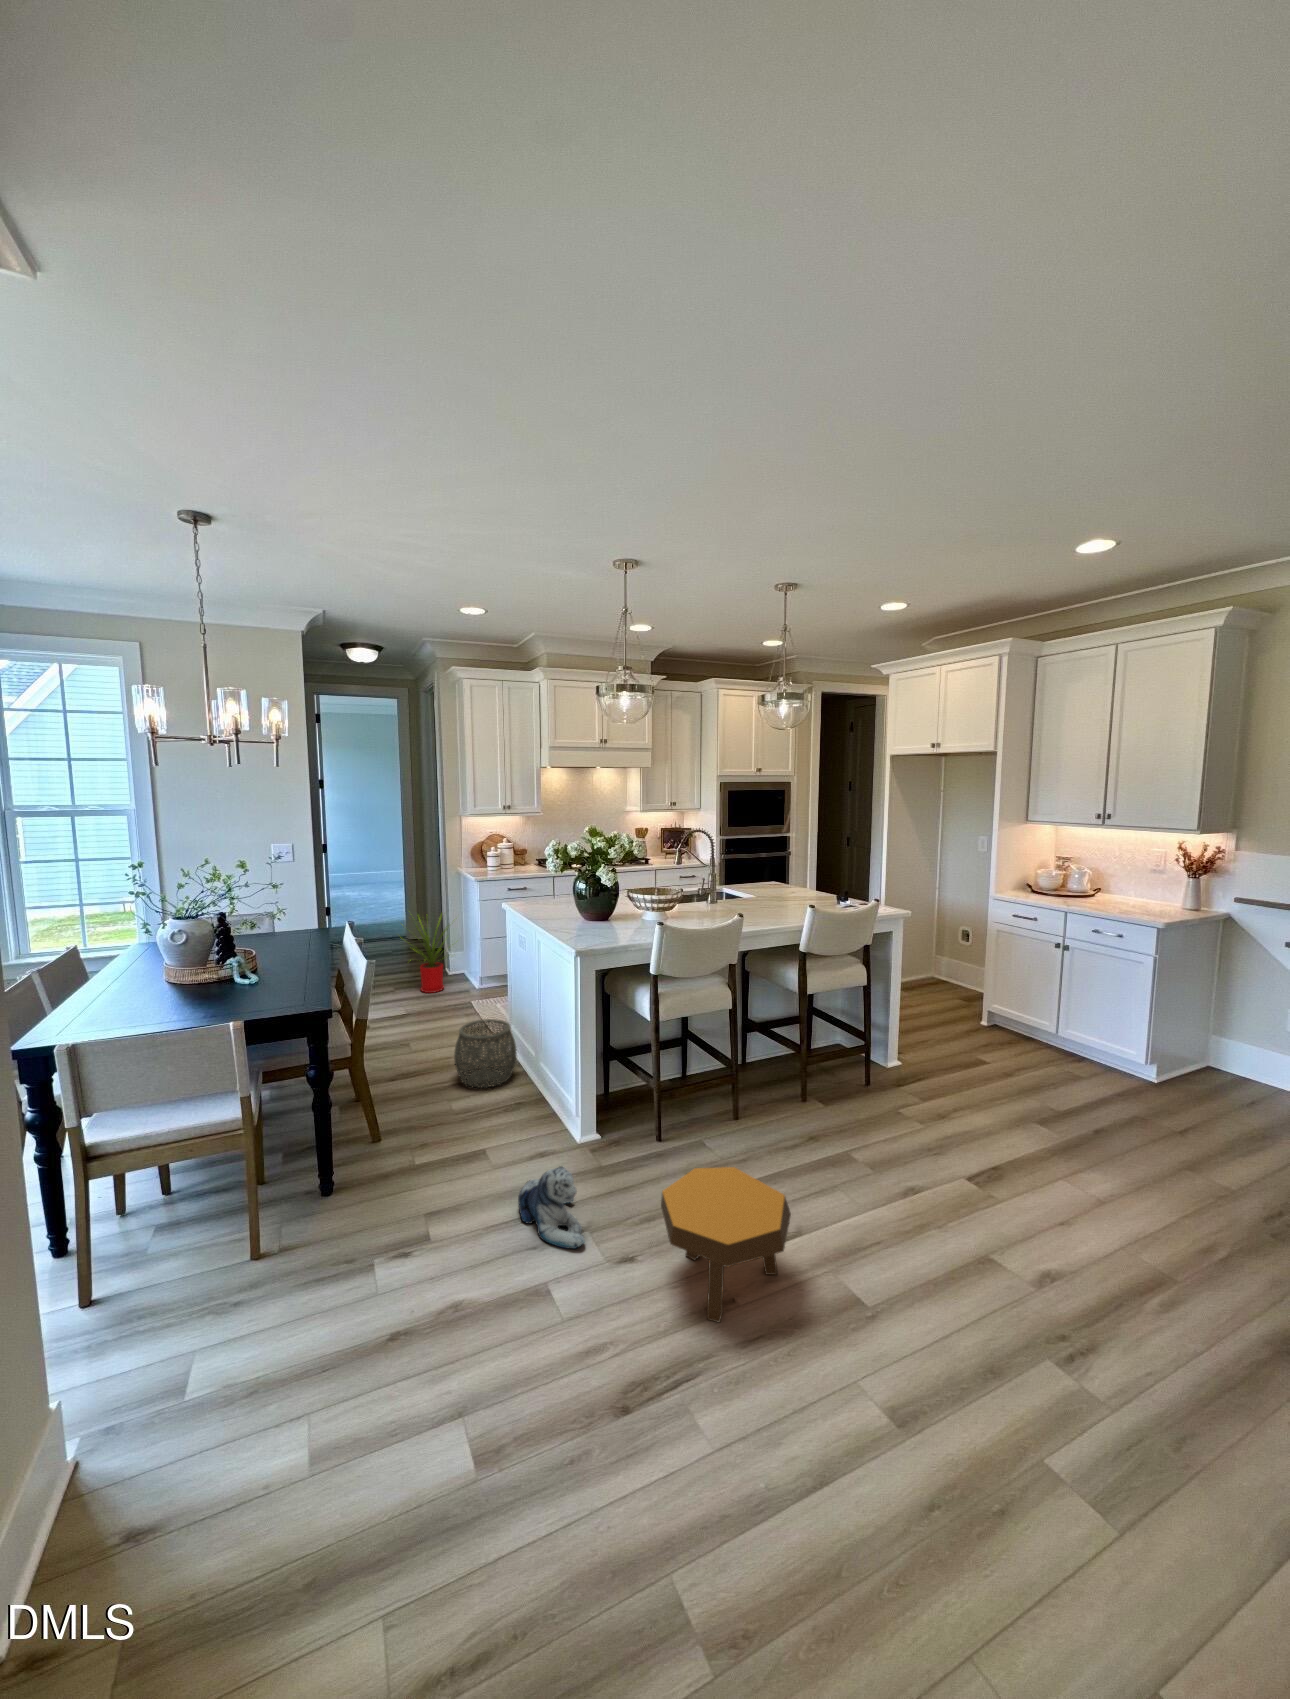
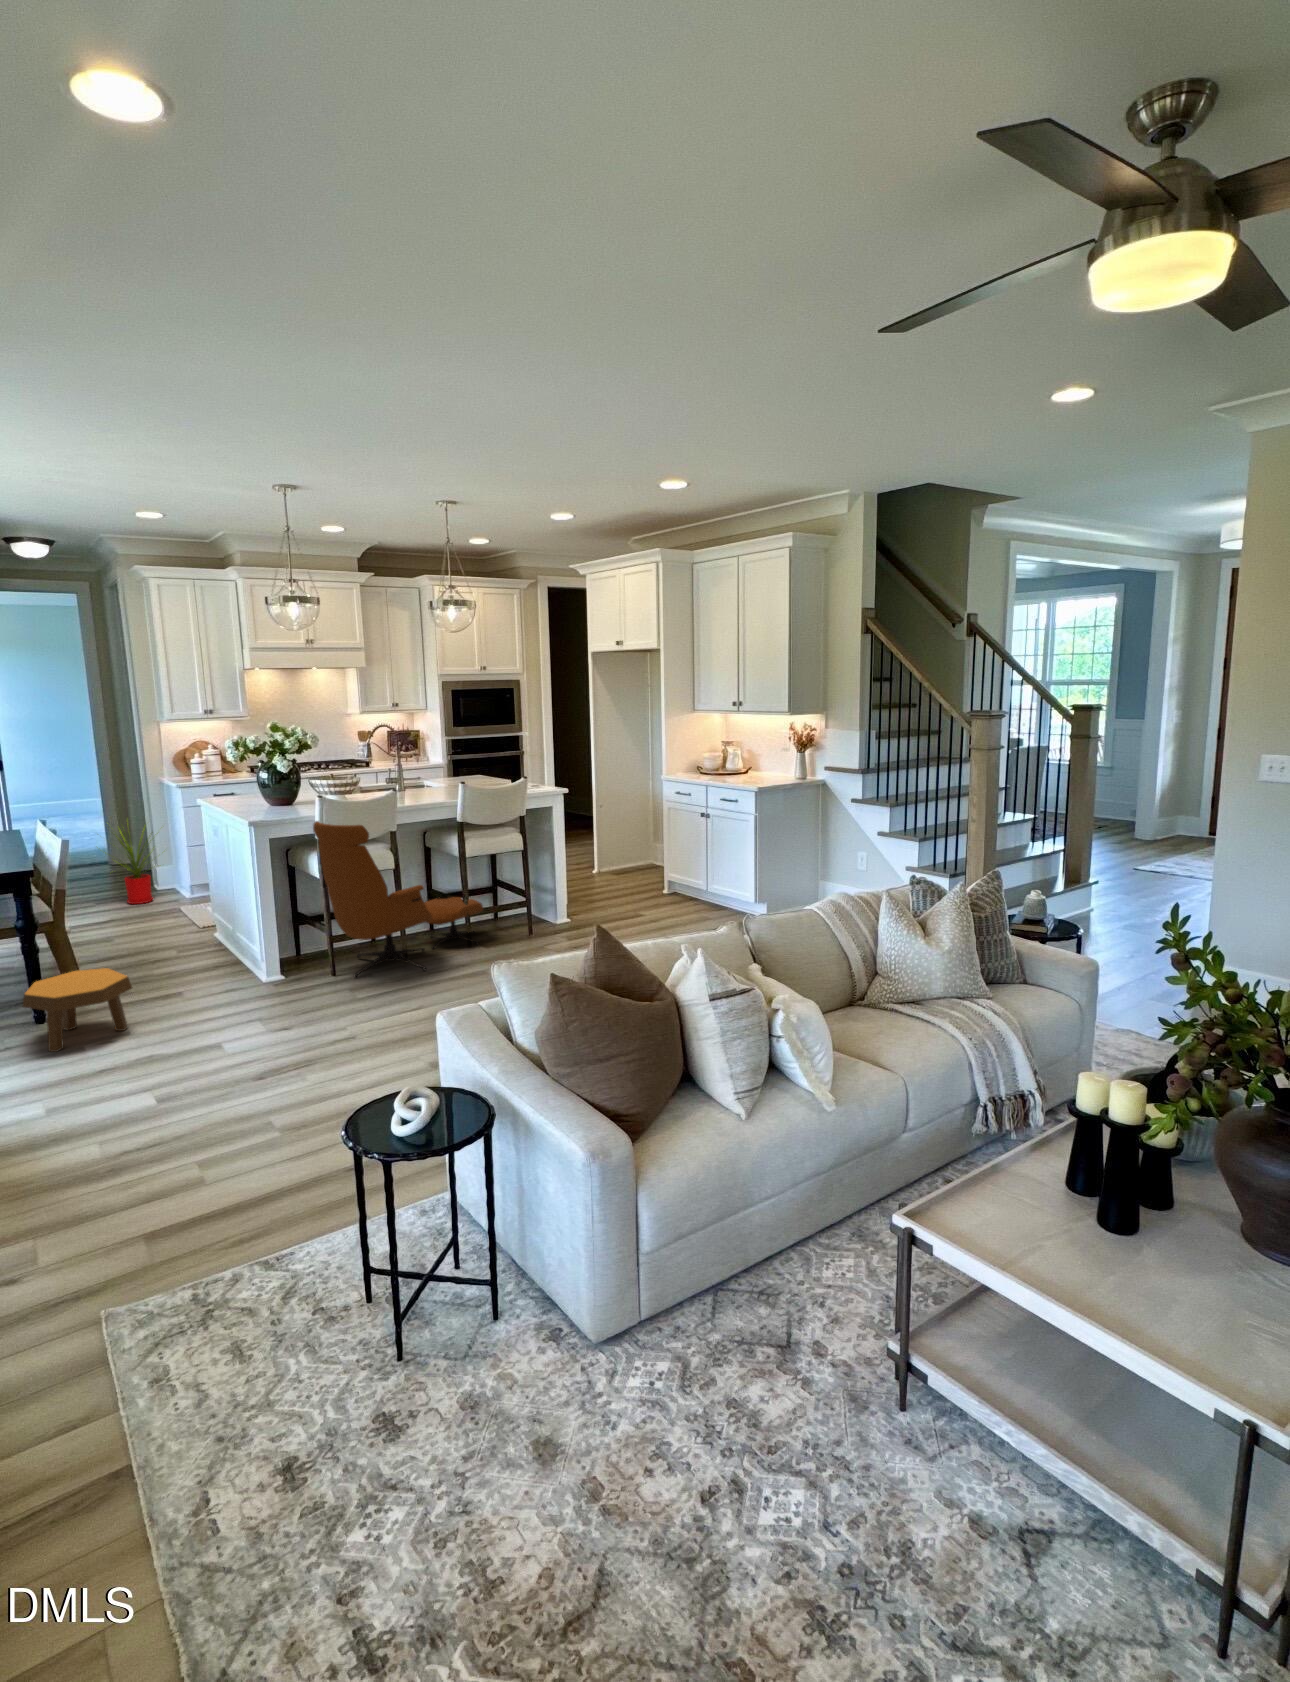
lounge chair: none [649,951,816,1149] -> present [313,821,483,978]
woven basket: present [454,1019,517,1088] -> none [155,903,218,961]
plush toy: present [518,1166,585,1249] -> none [203,978,254,1030]
footstool: present [661,1167,791,1322] -> present [23,968,133,1052]

